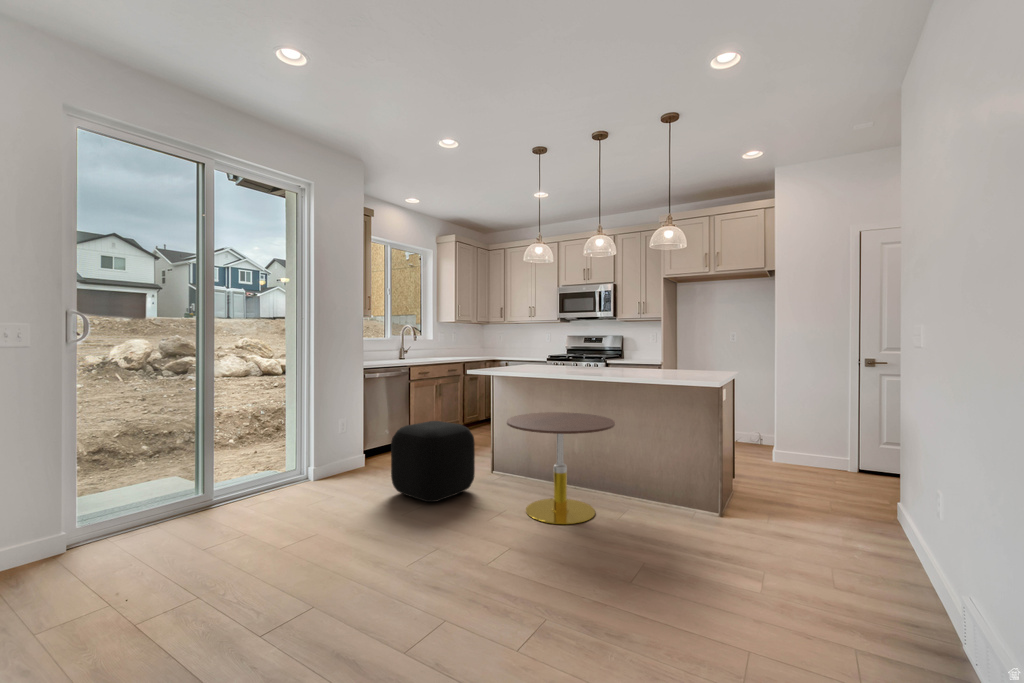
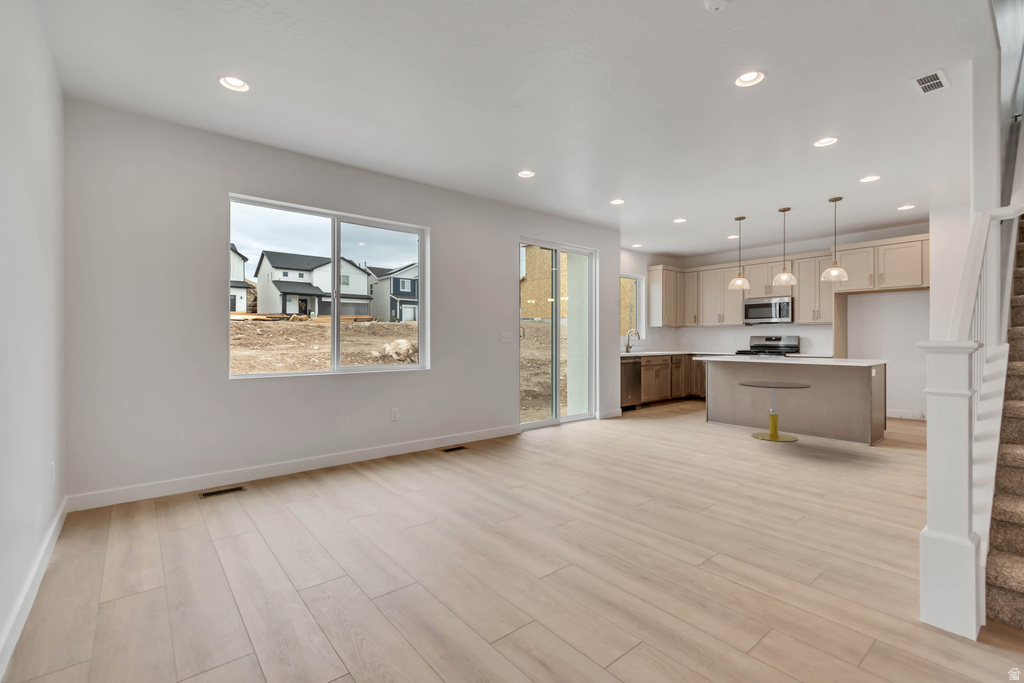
ottoman: present [391,421,475,502] -> none [661,386,712,430]

